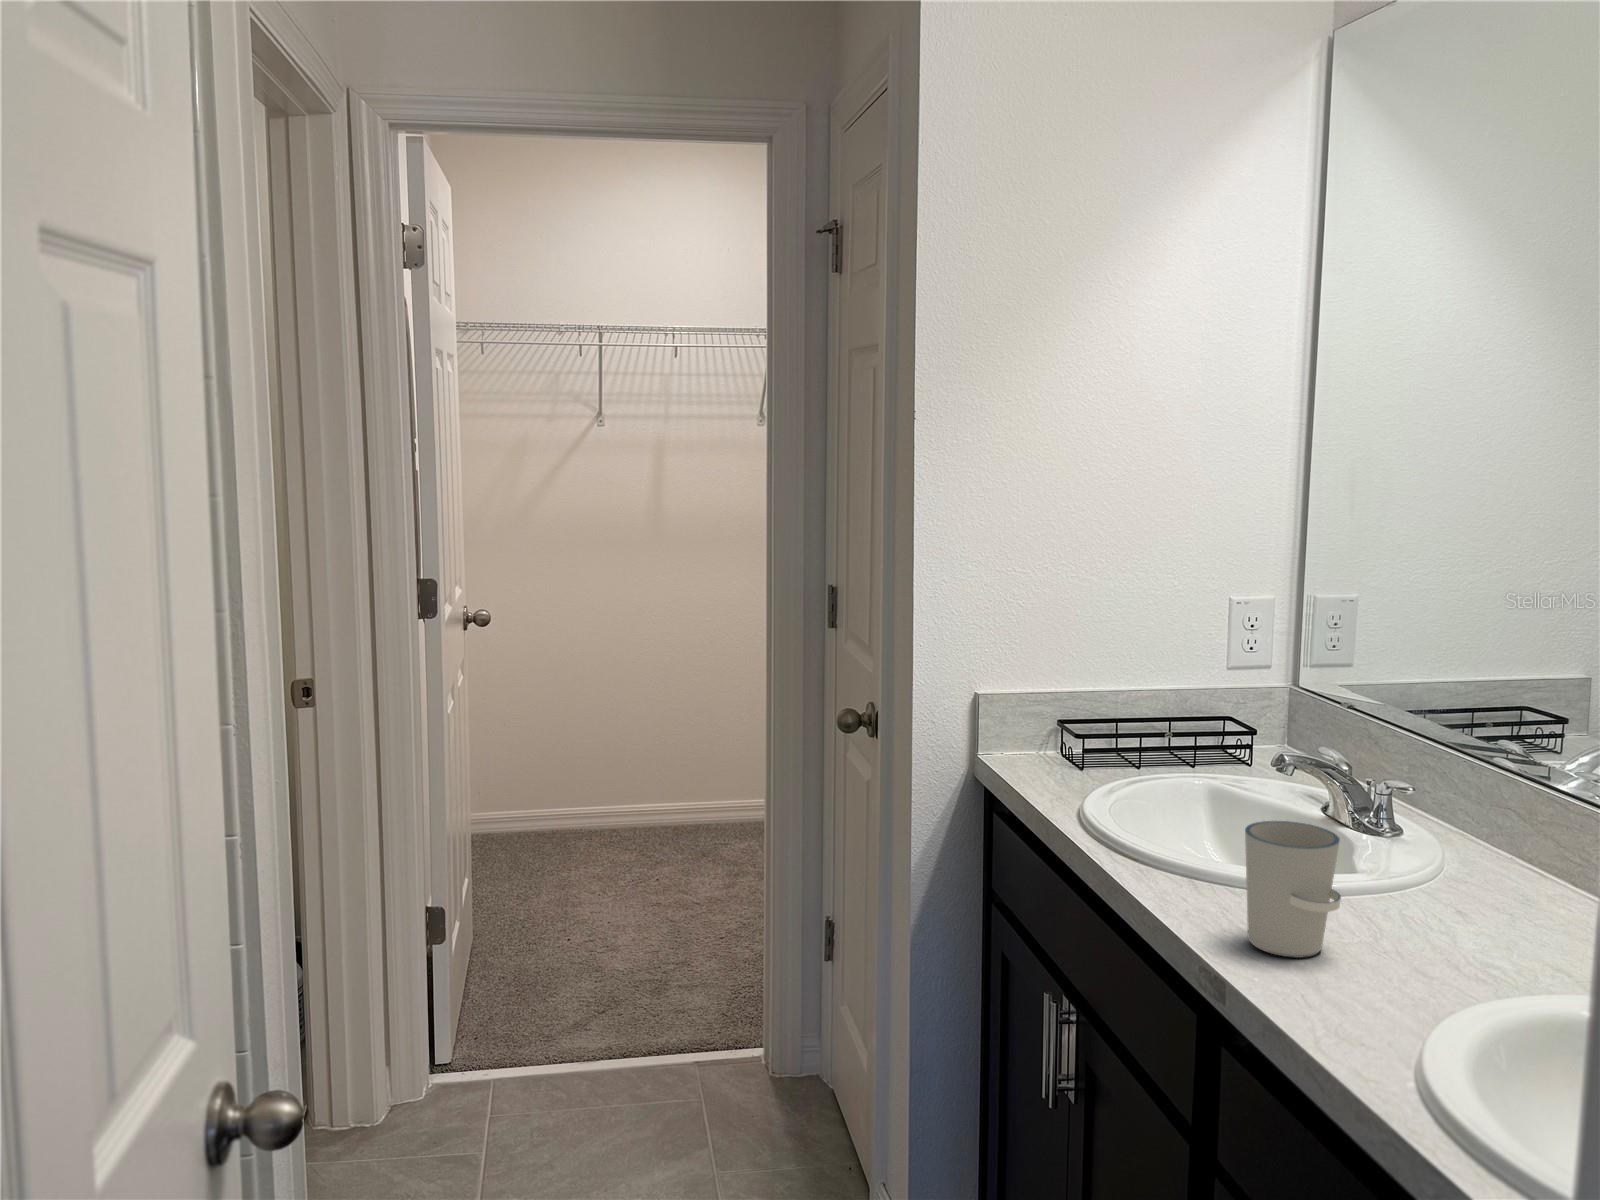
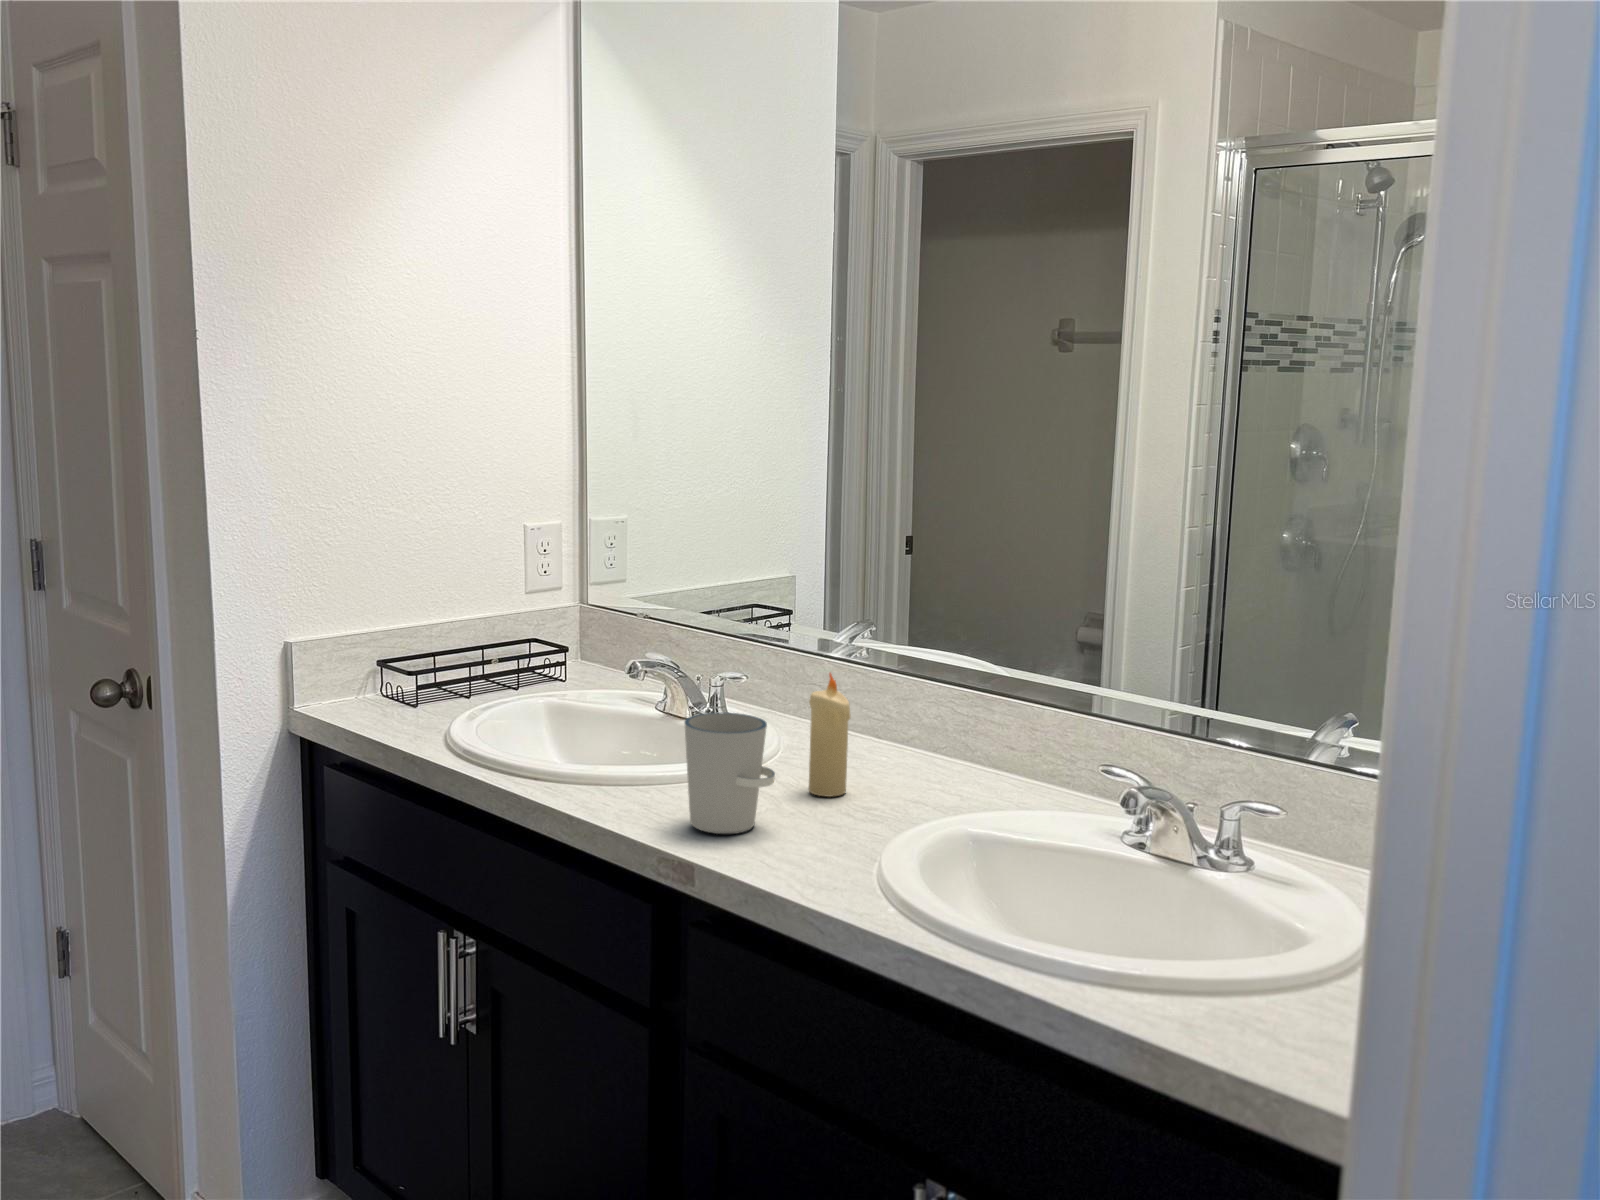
candle: none [1420,796,1475,941] -> present [809,673,851,797]

